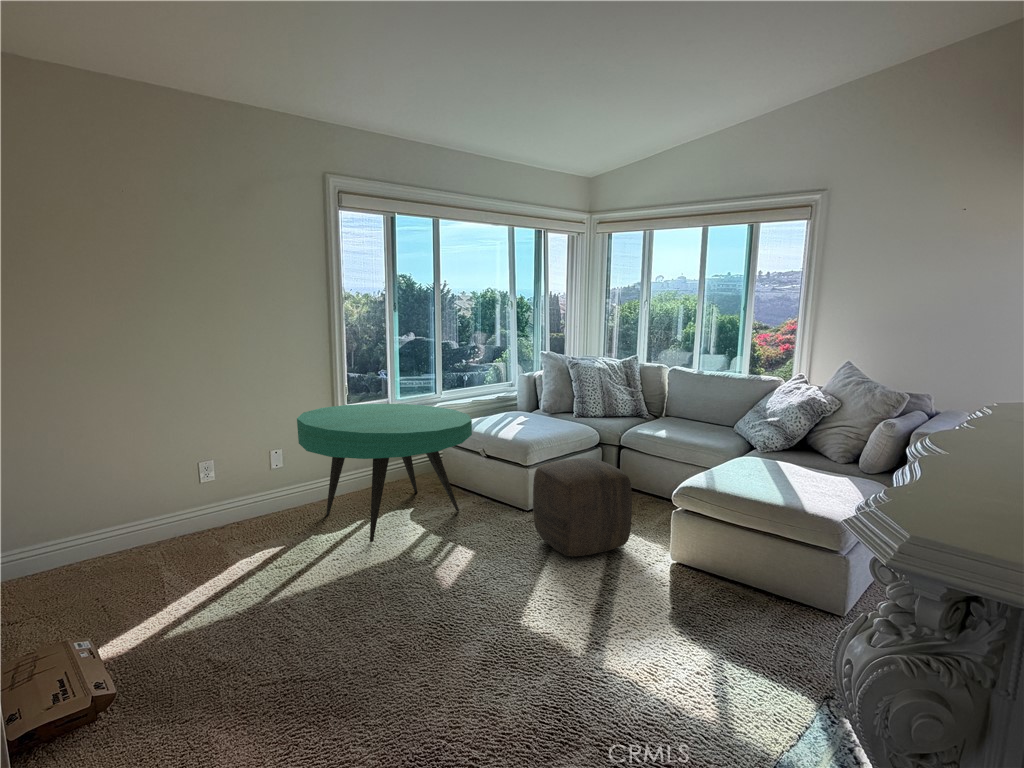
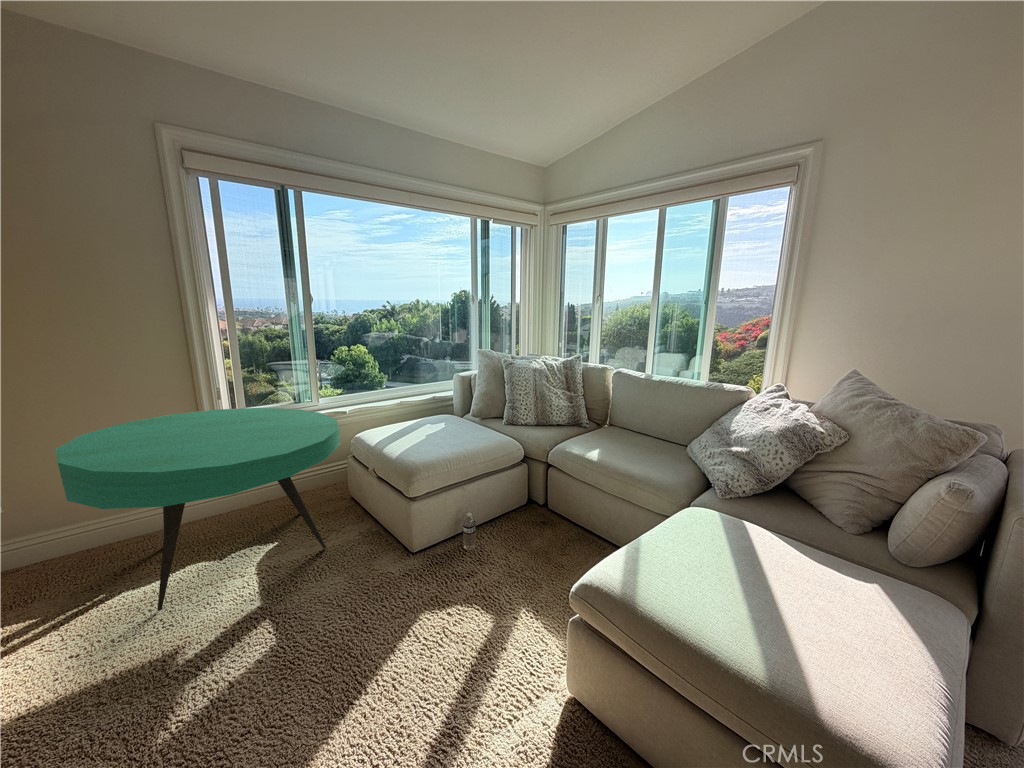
ottoman: present [533,458,632,556] -> none [371,503,507,683]

